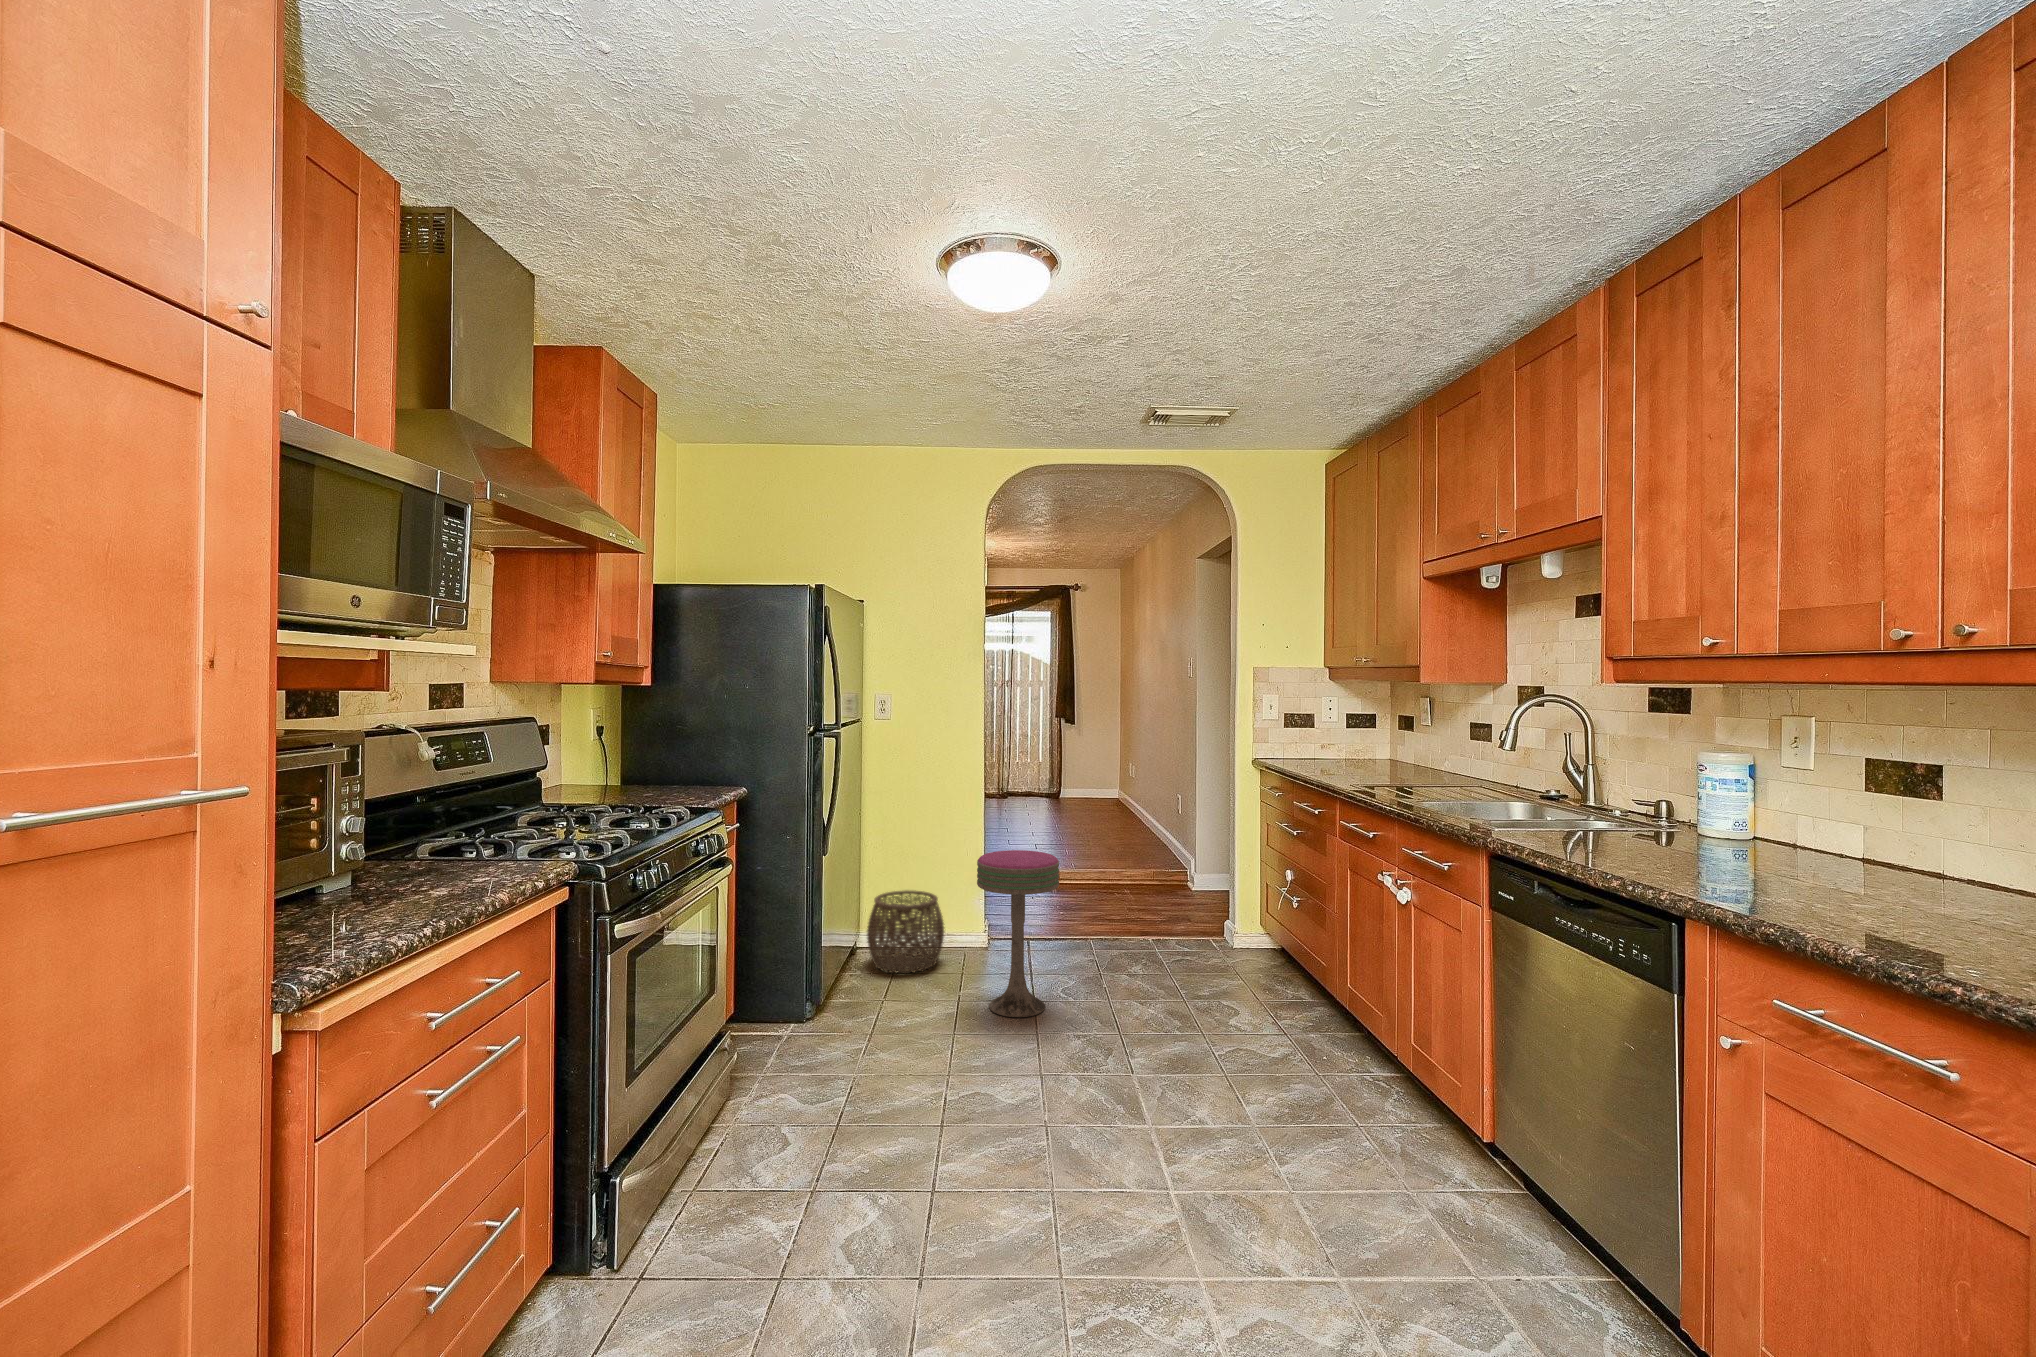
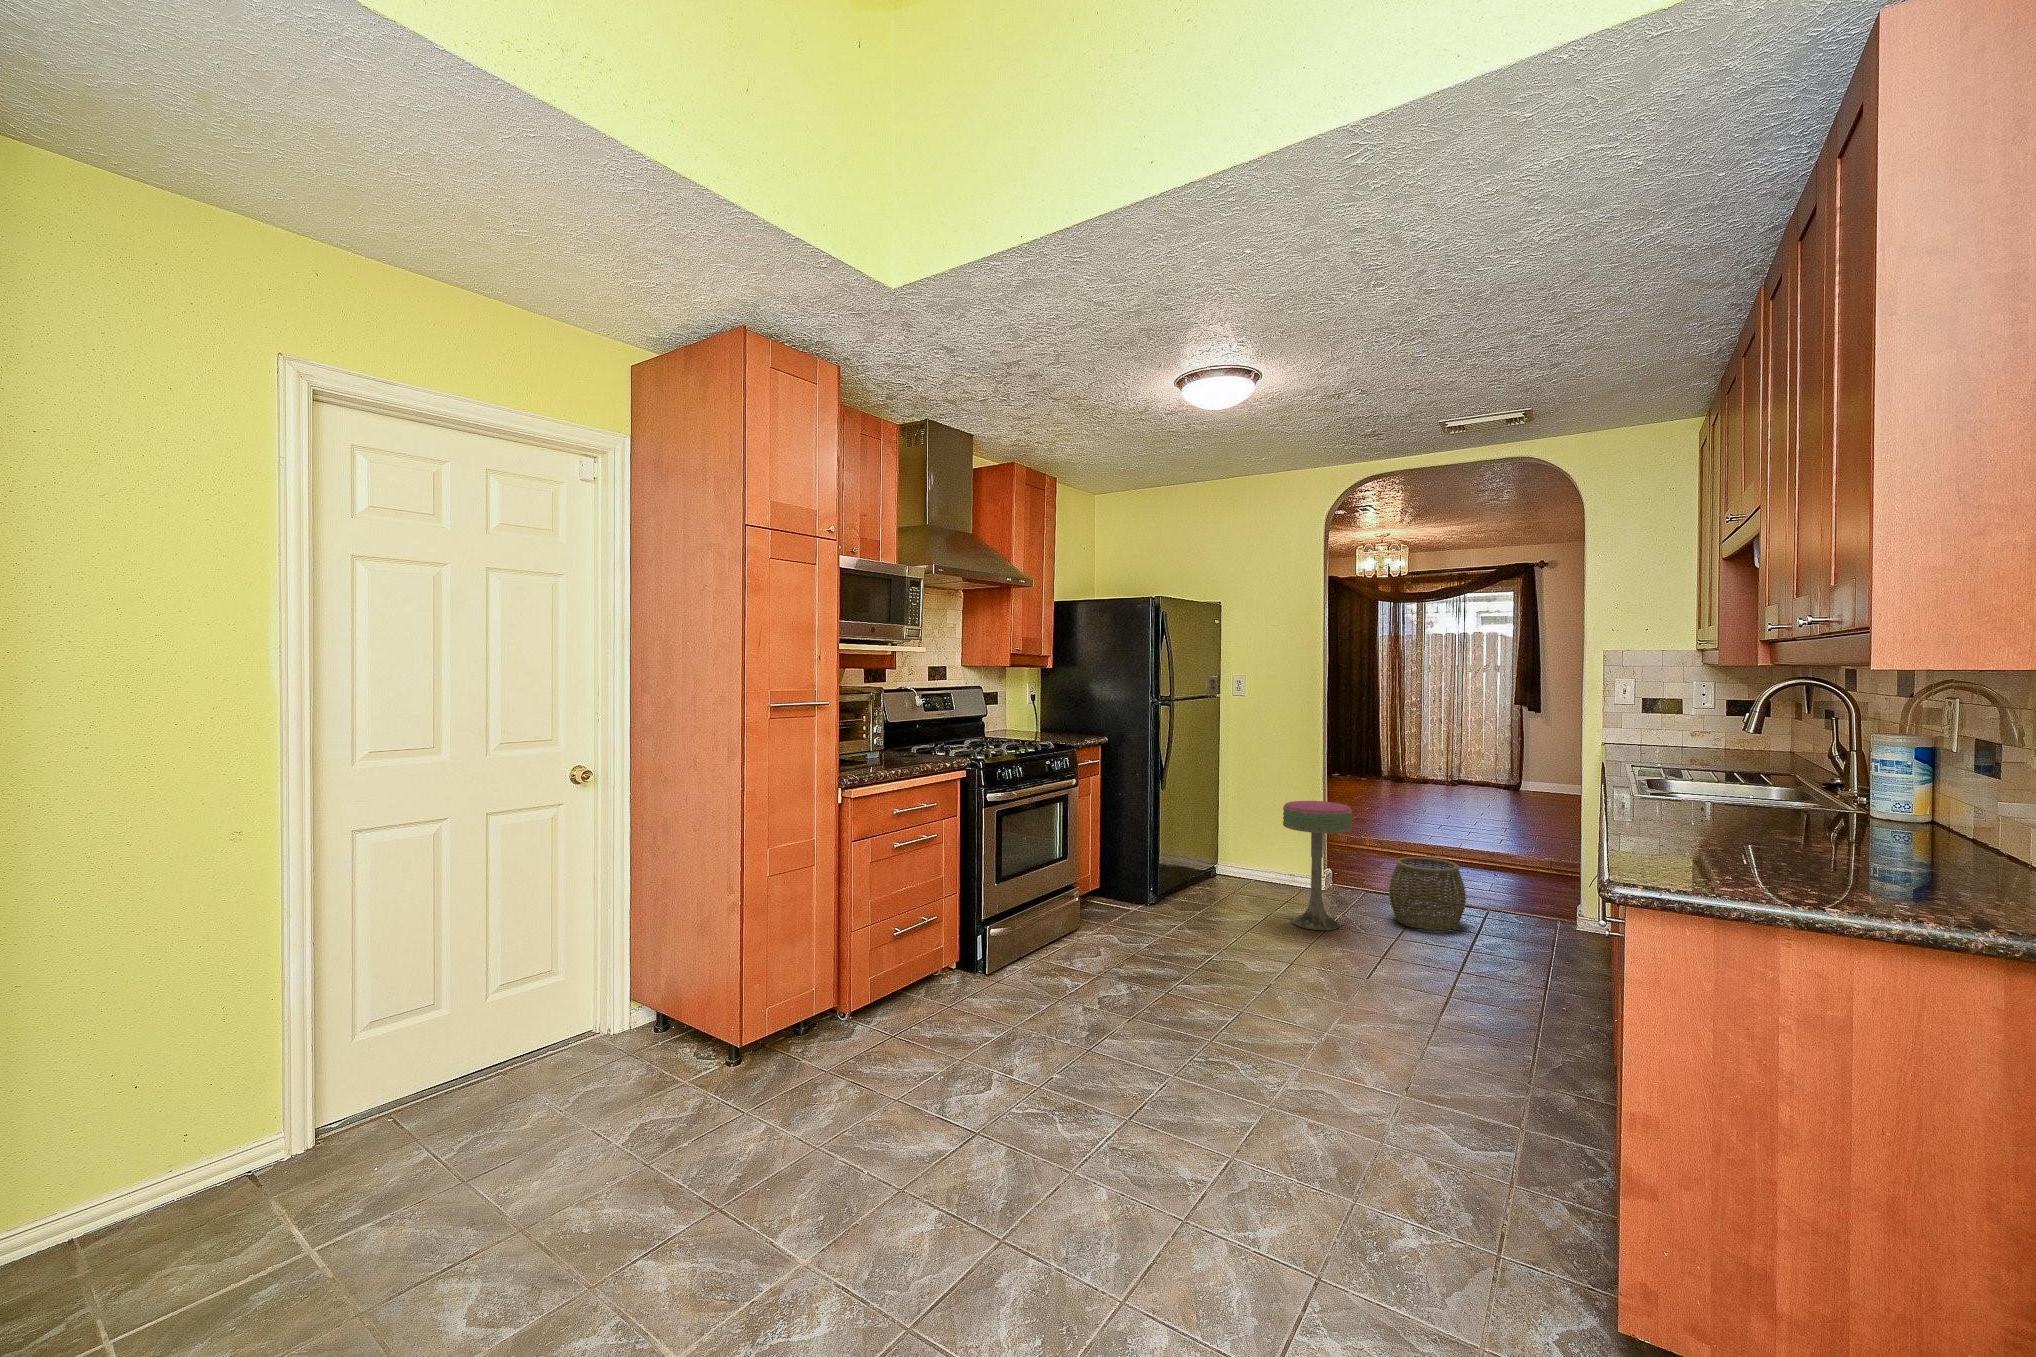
woven basket: present [867,890,944,973] -> present [1389,857,1466,931]

